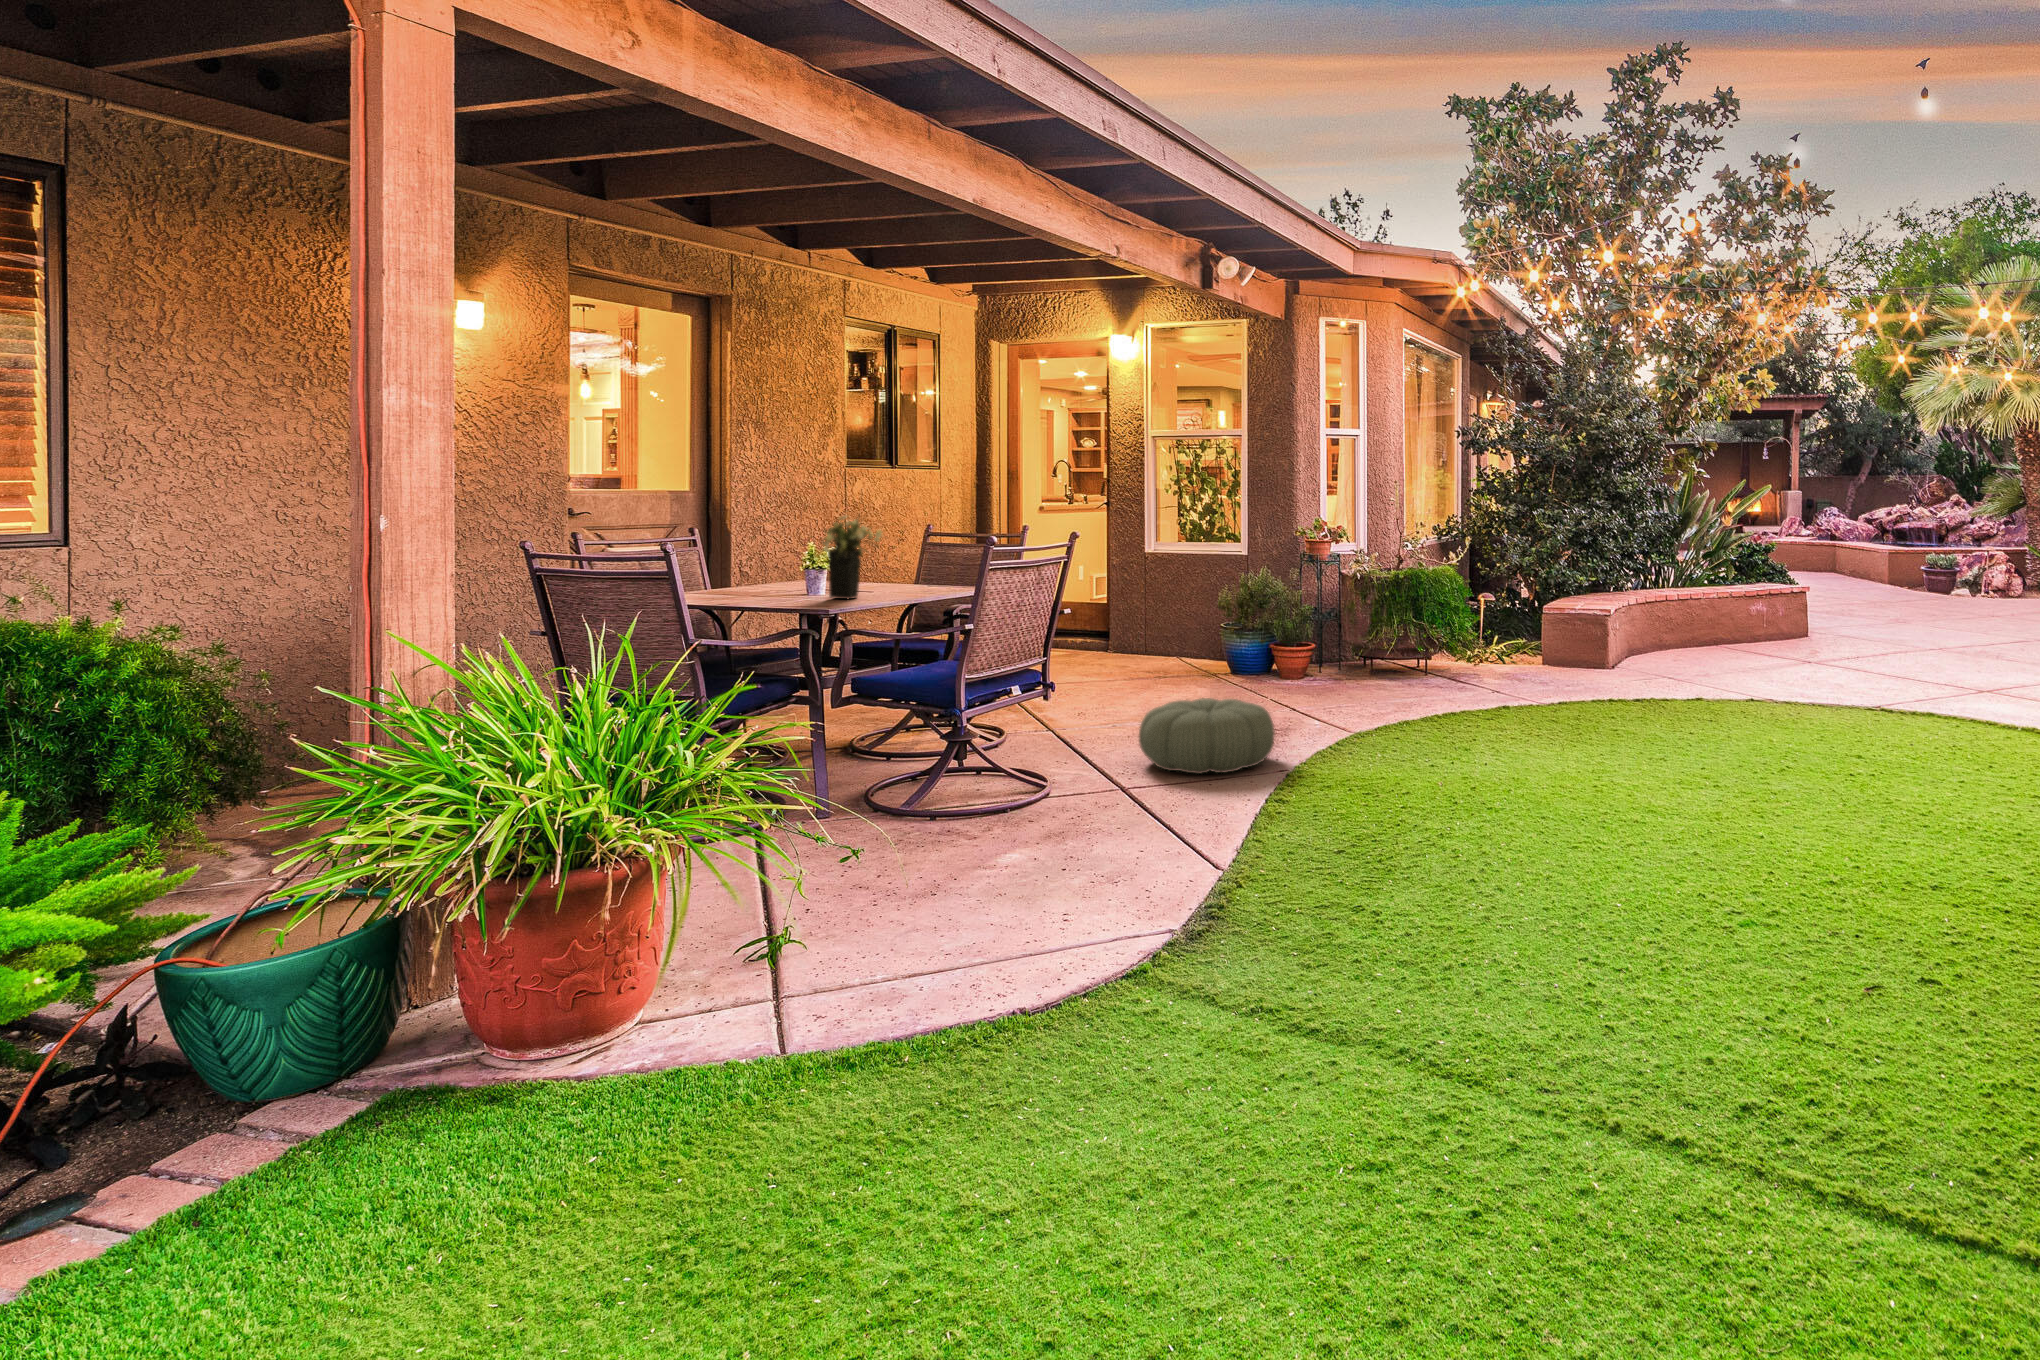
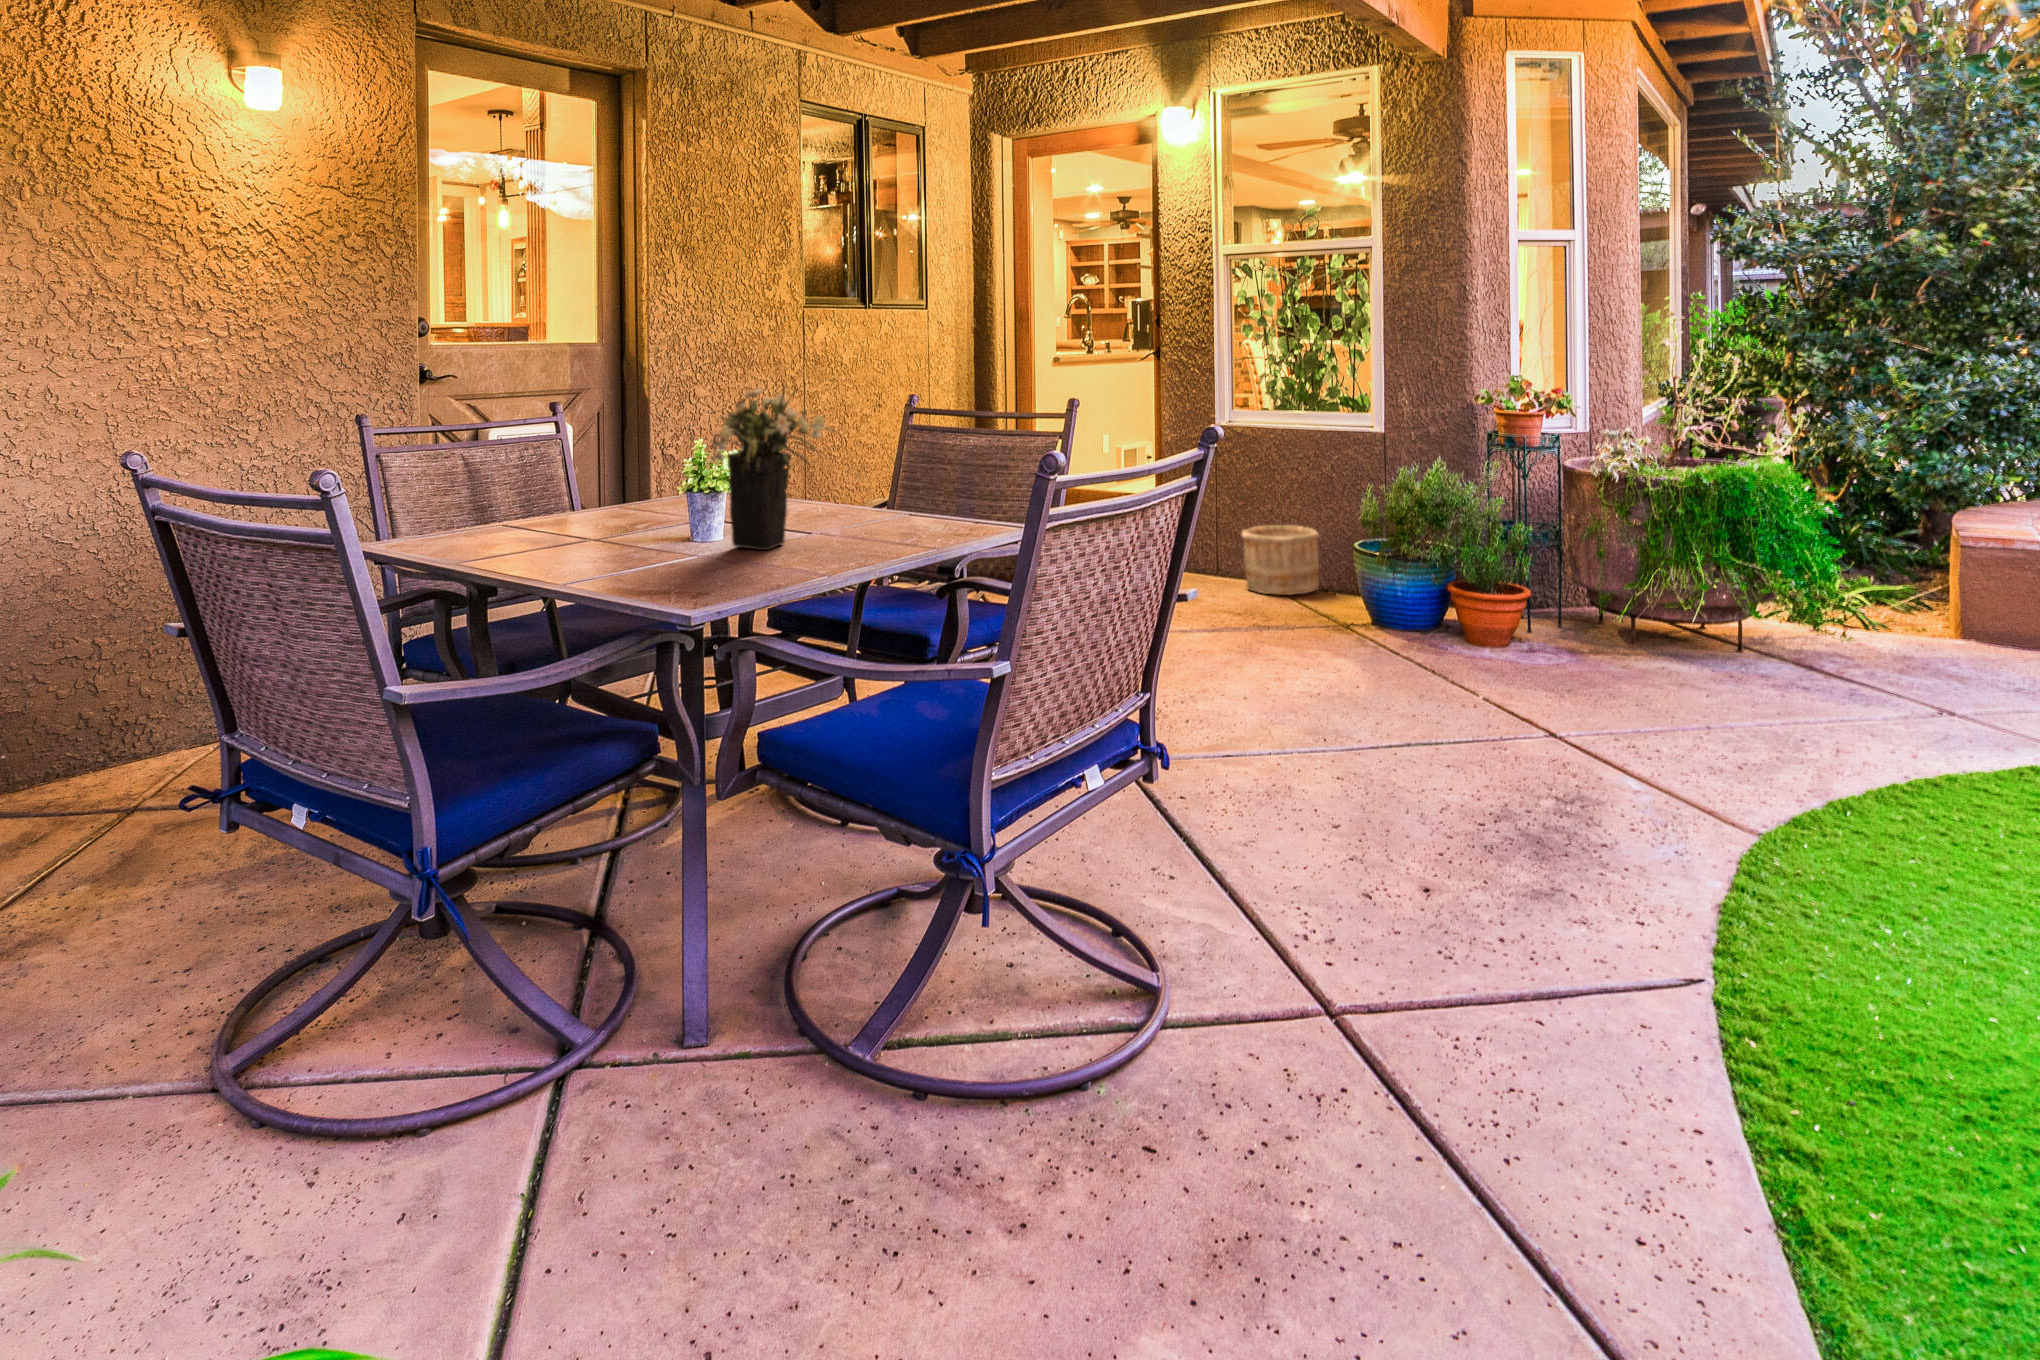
wooden bucket: none [1157,618,1207,662] -> present [1242,525,1319,595]
pouf: present [1139,698,1275,774] -> none [1327,756,1655,968]

